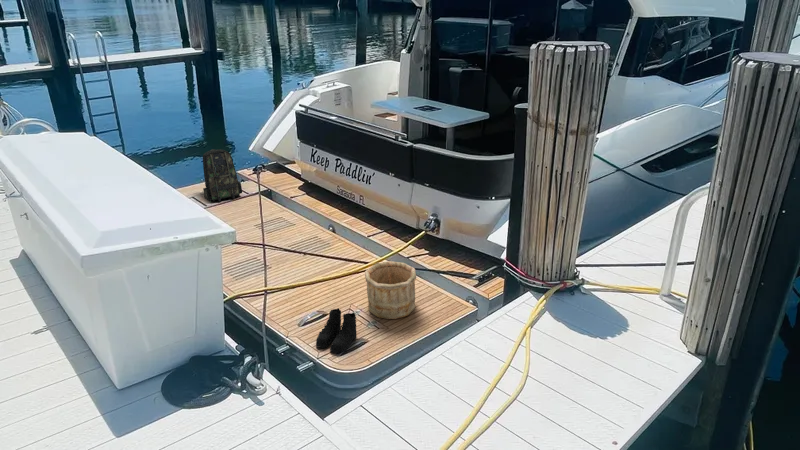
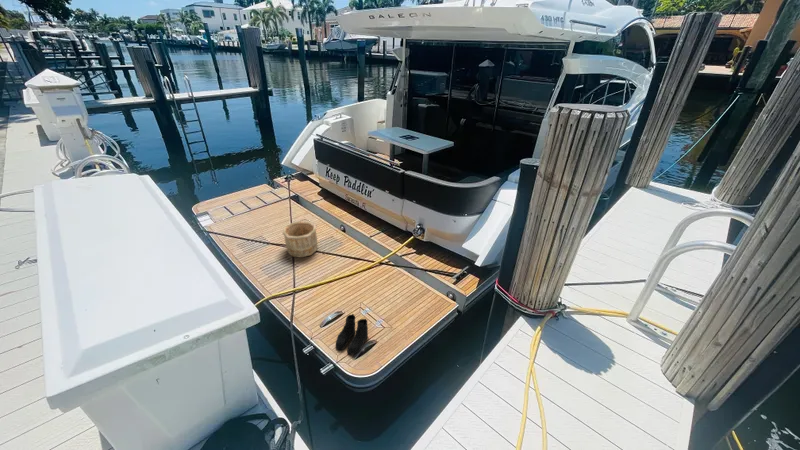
backpack: present [203,149,242,203] -> none [246,166,276,206]
wooden bucket: present [365,261,416,319] -> present [283,221,317,258]

